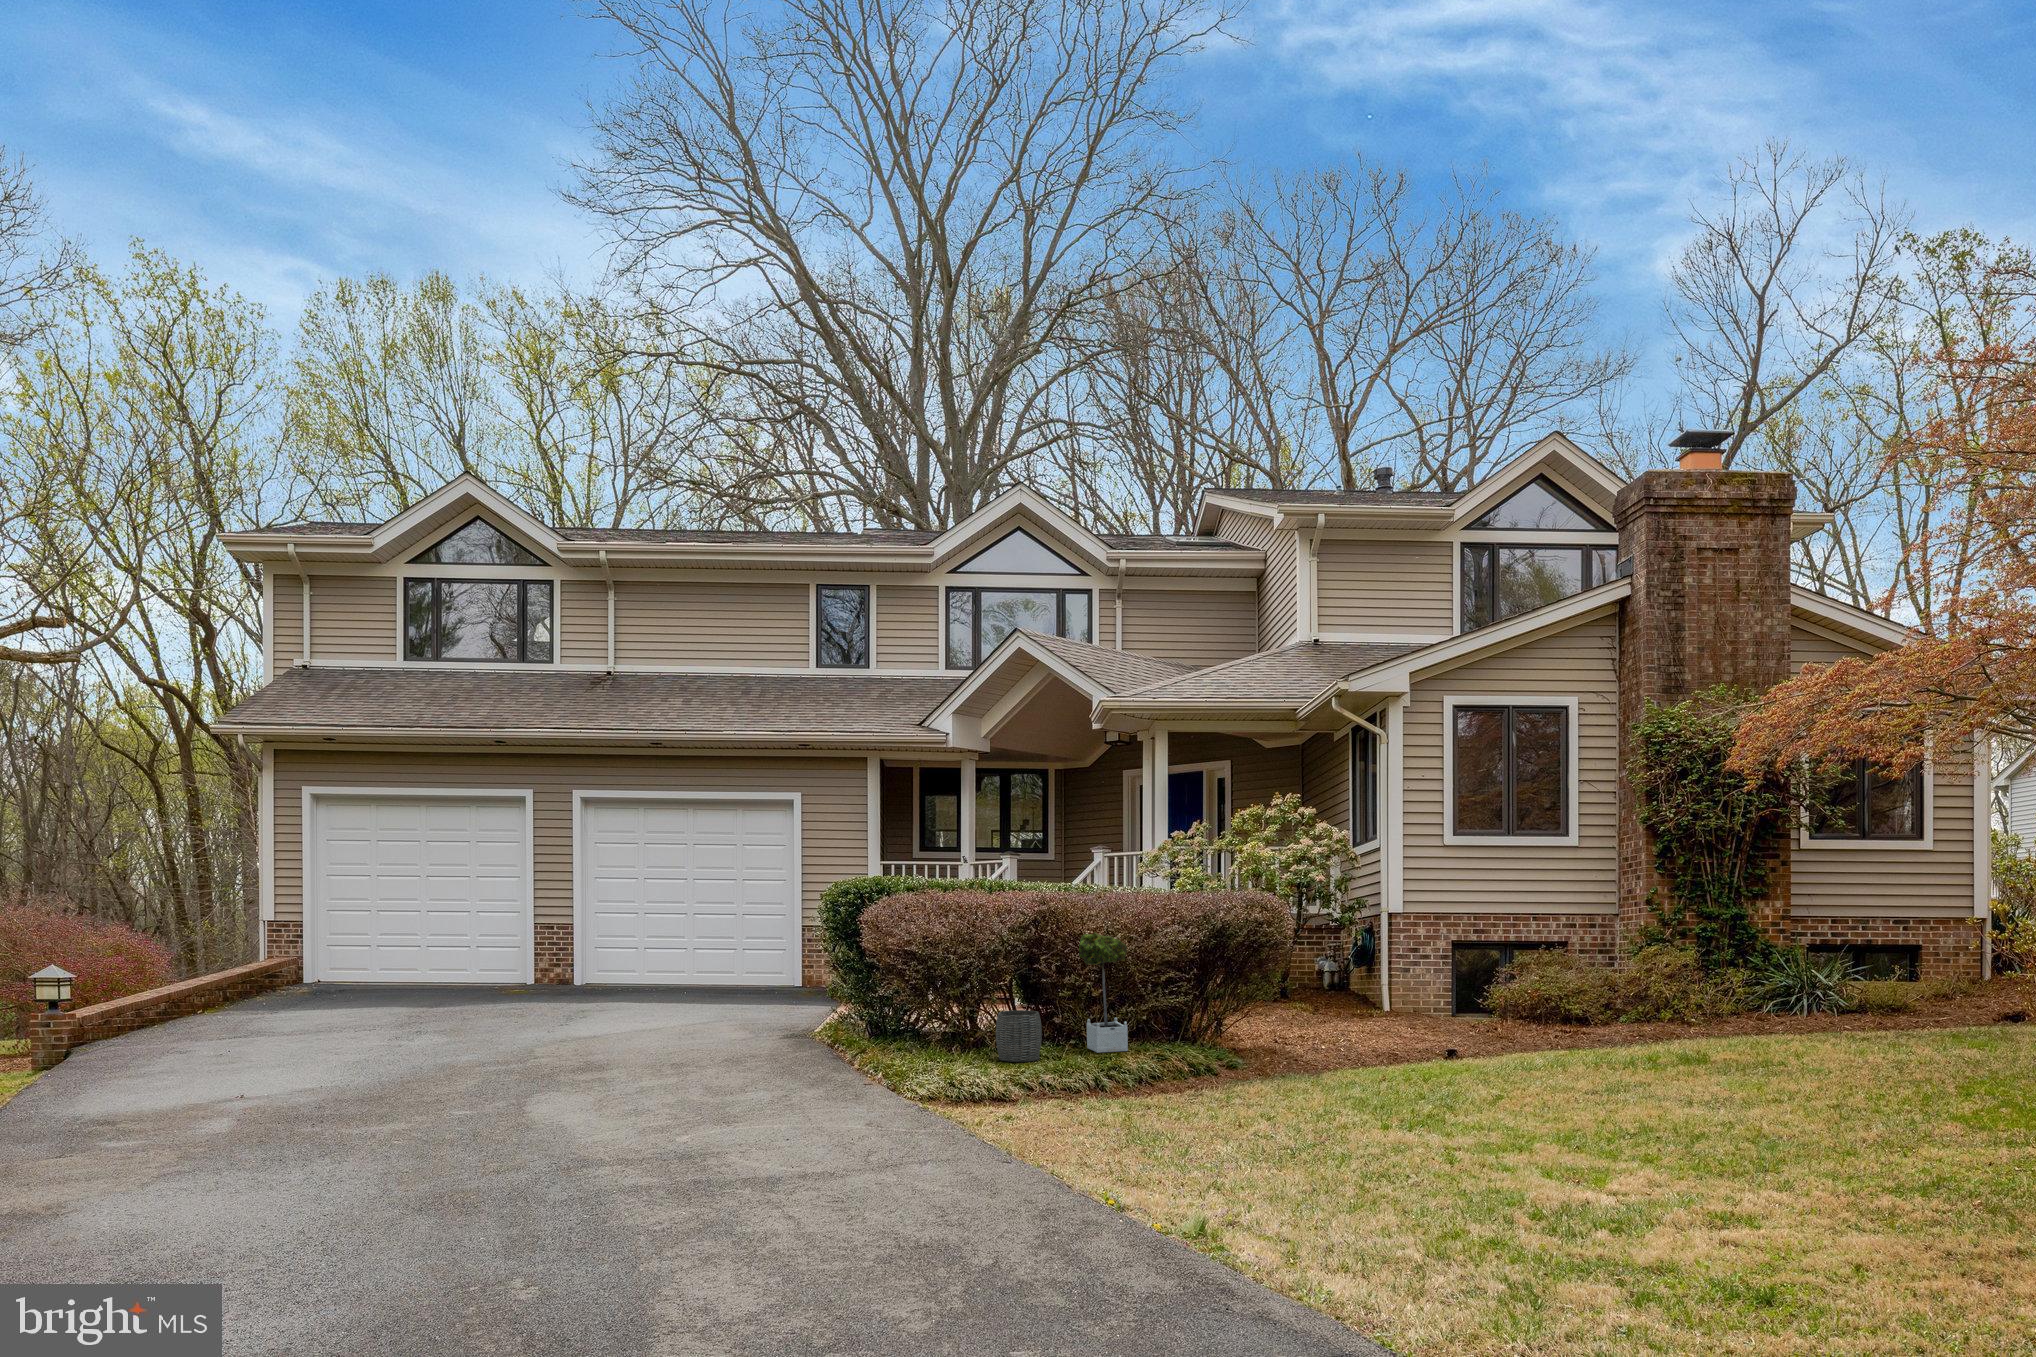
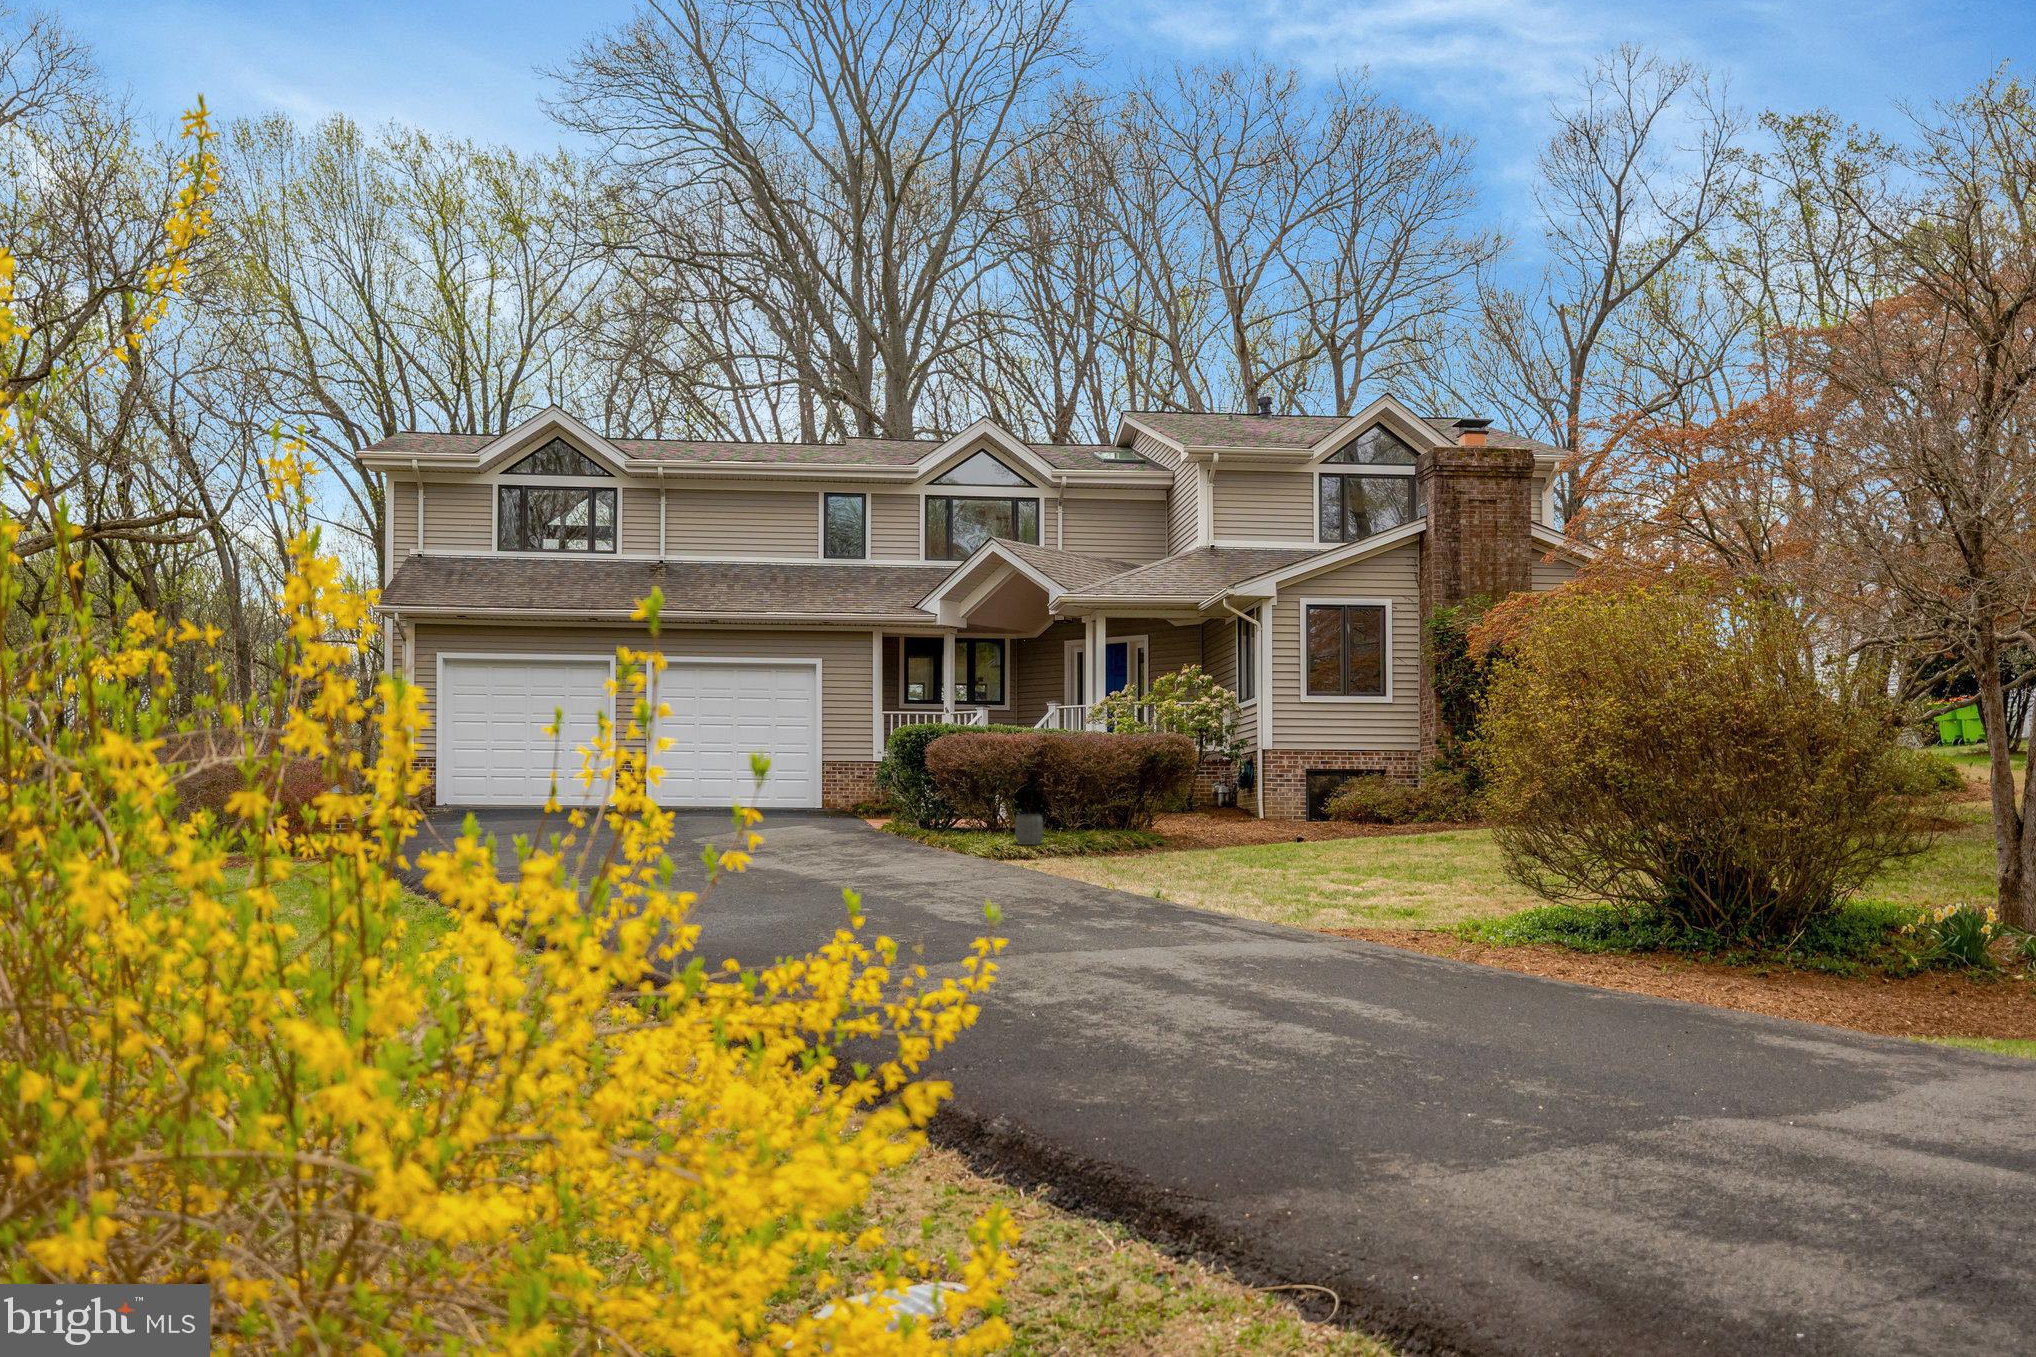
potted tree: present [1079,932,1128,1053] -> none [1063,765,1096,840]

